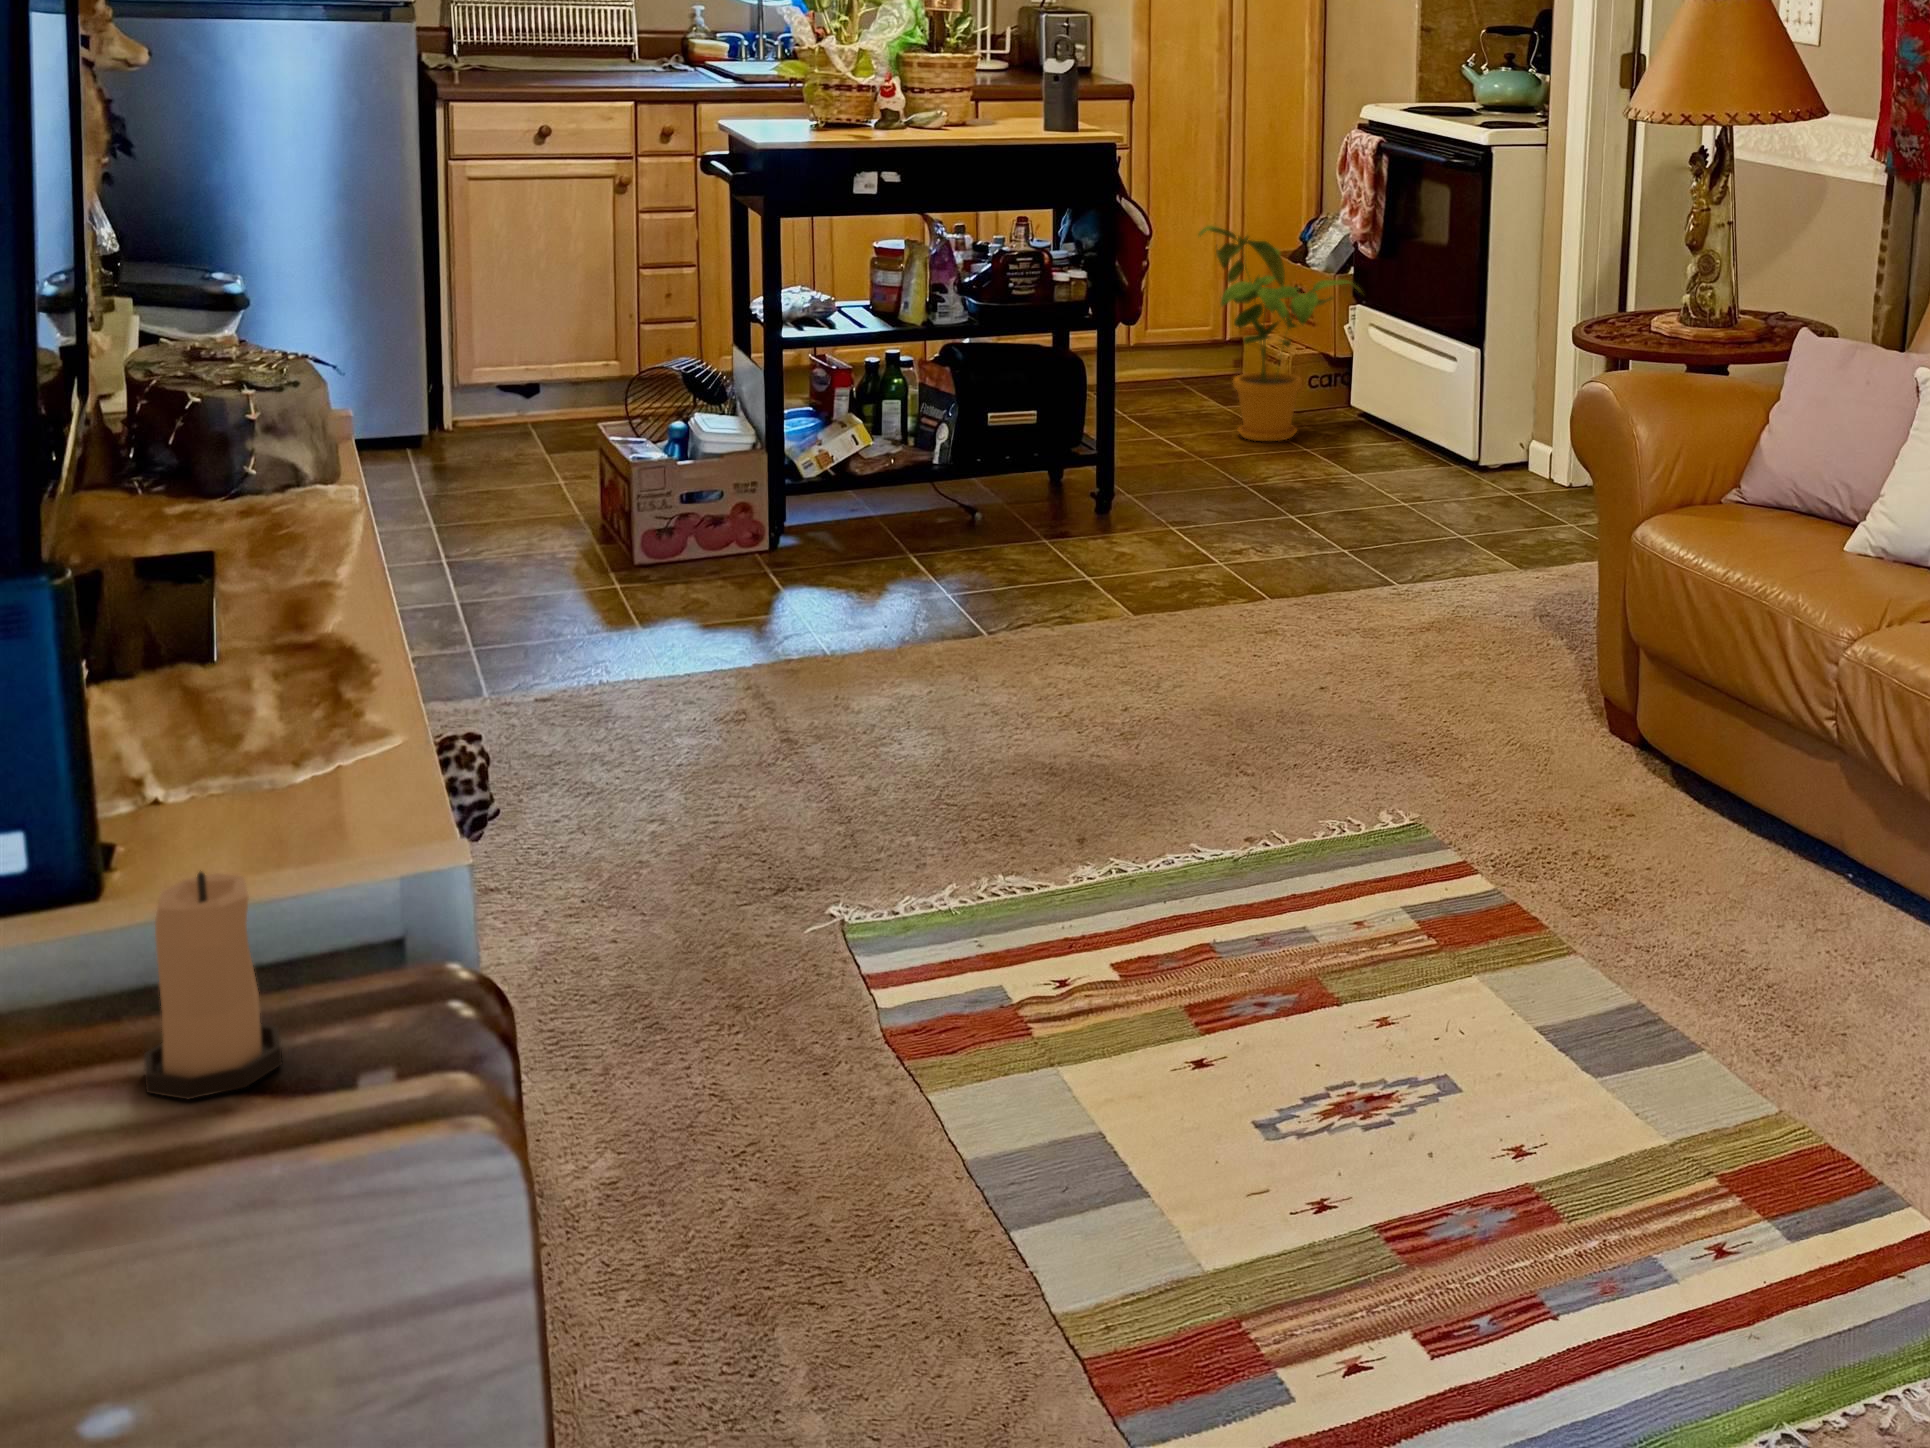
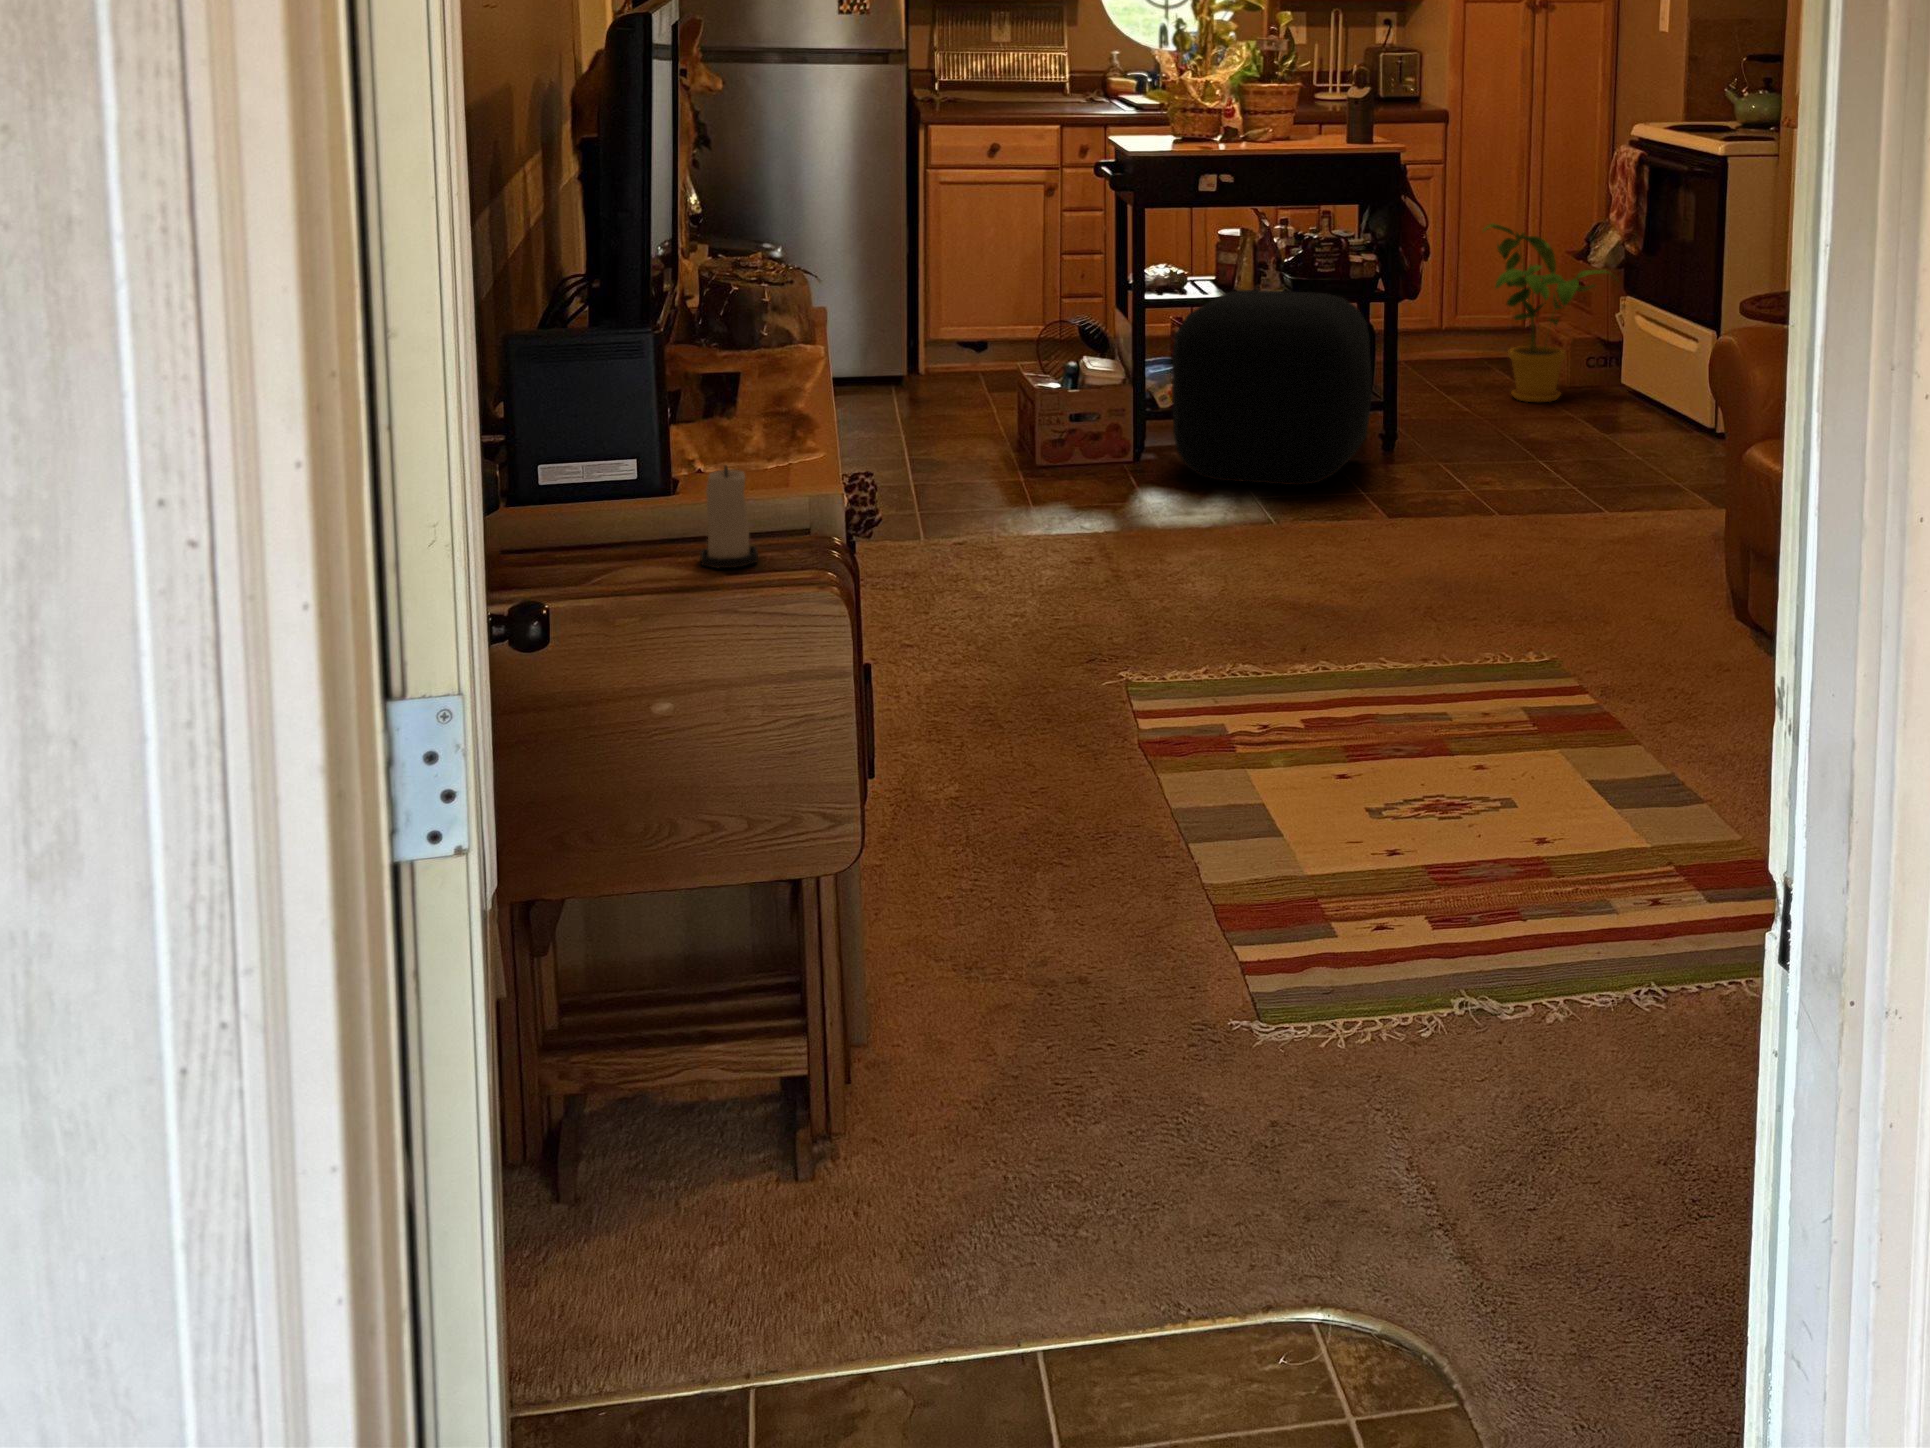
ottoman: none [833,323,1098,578] -> present [1172,290,1372,485]

